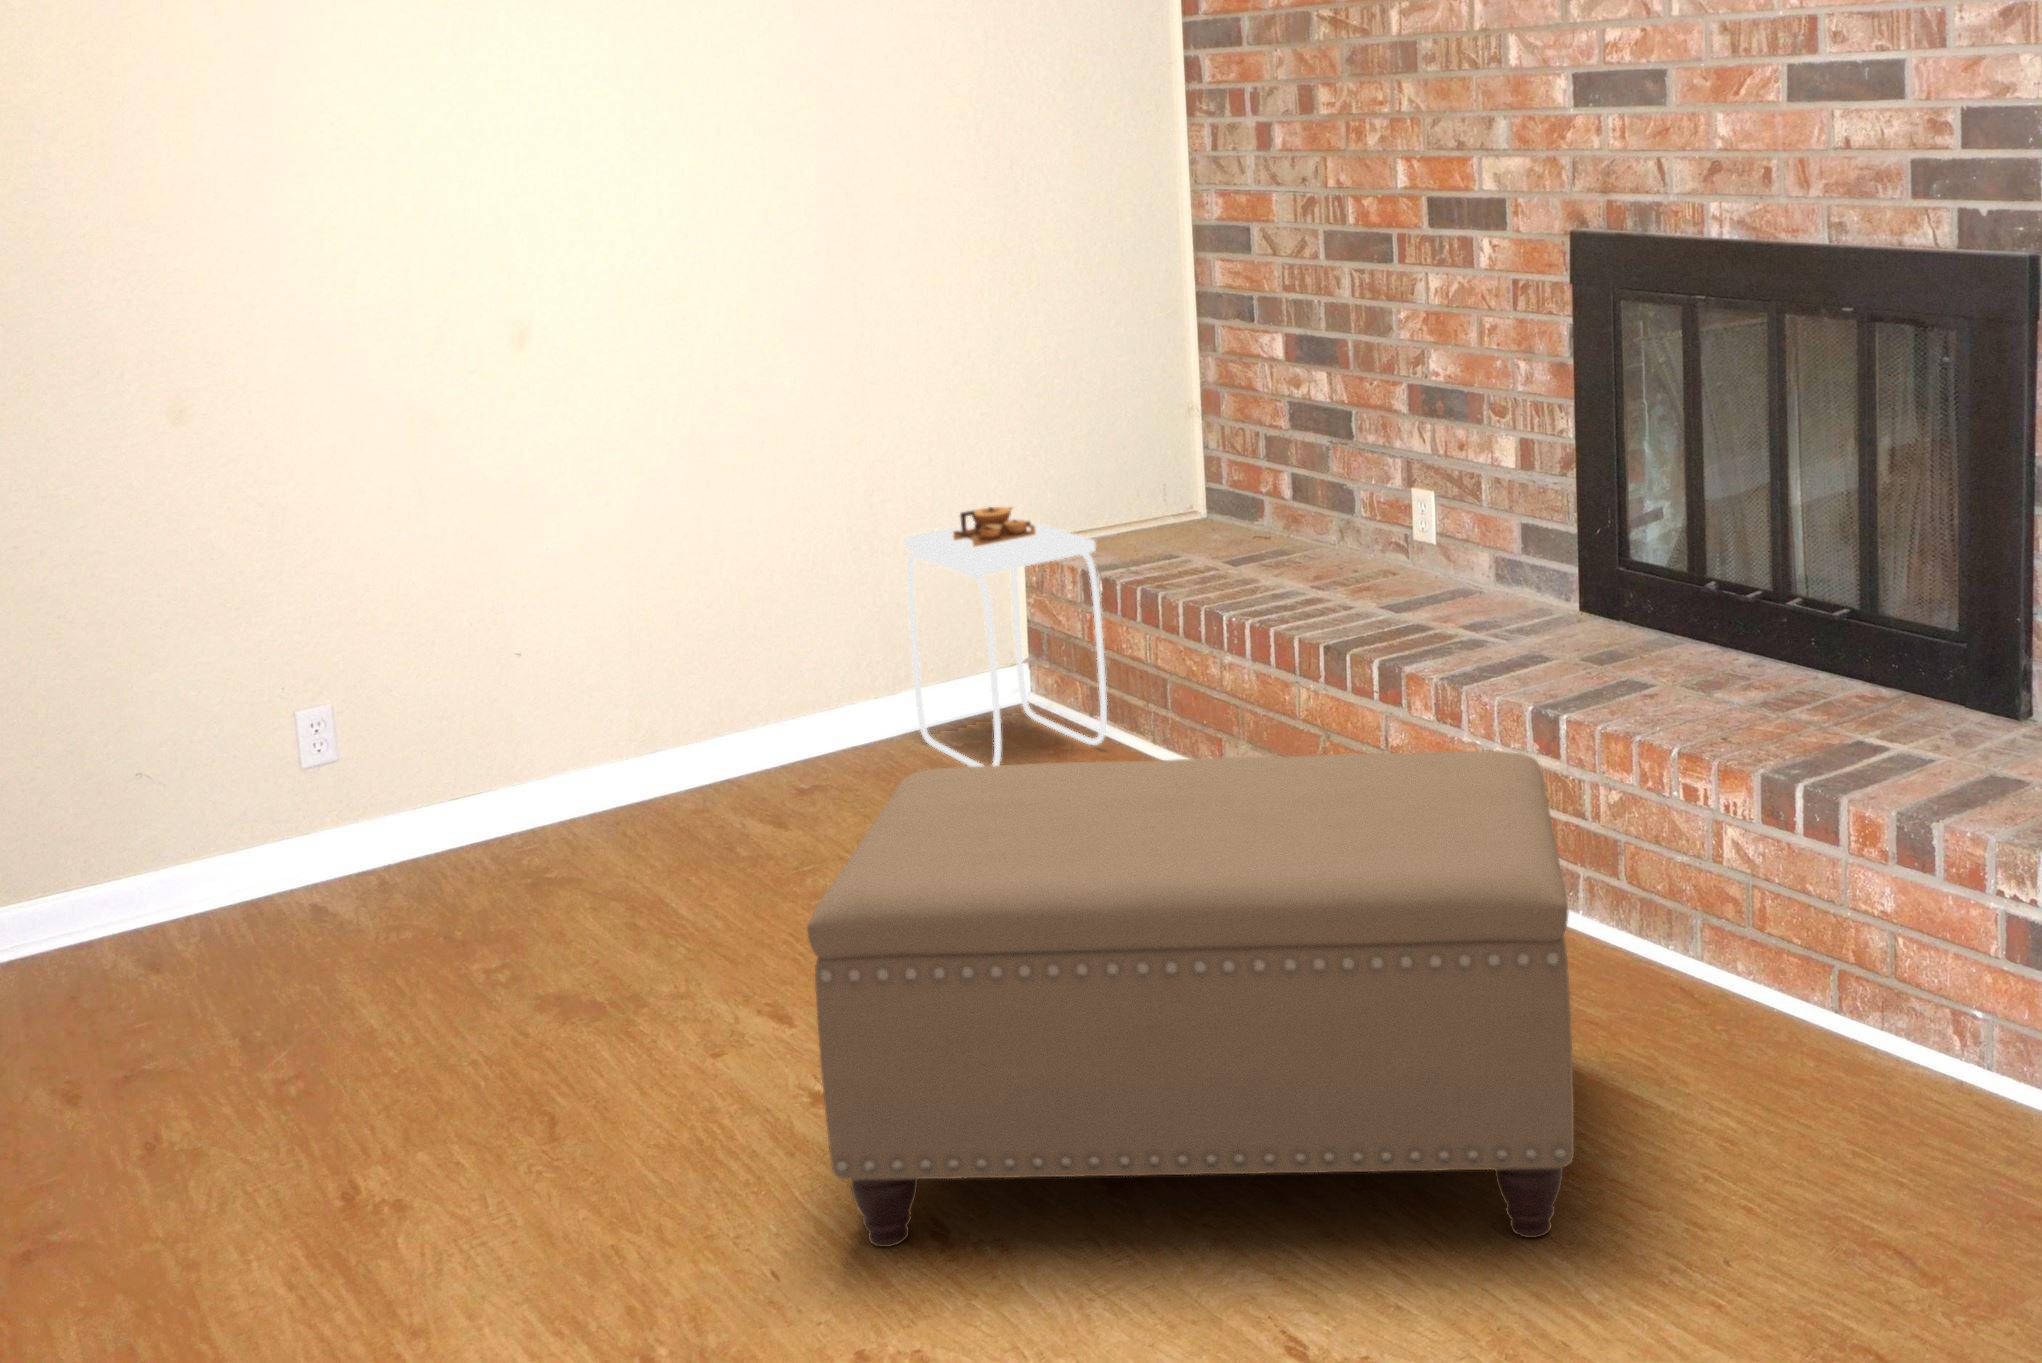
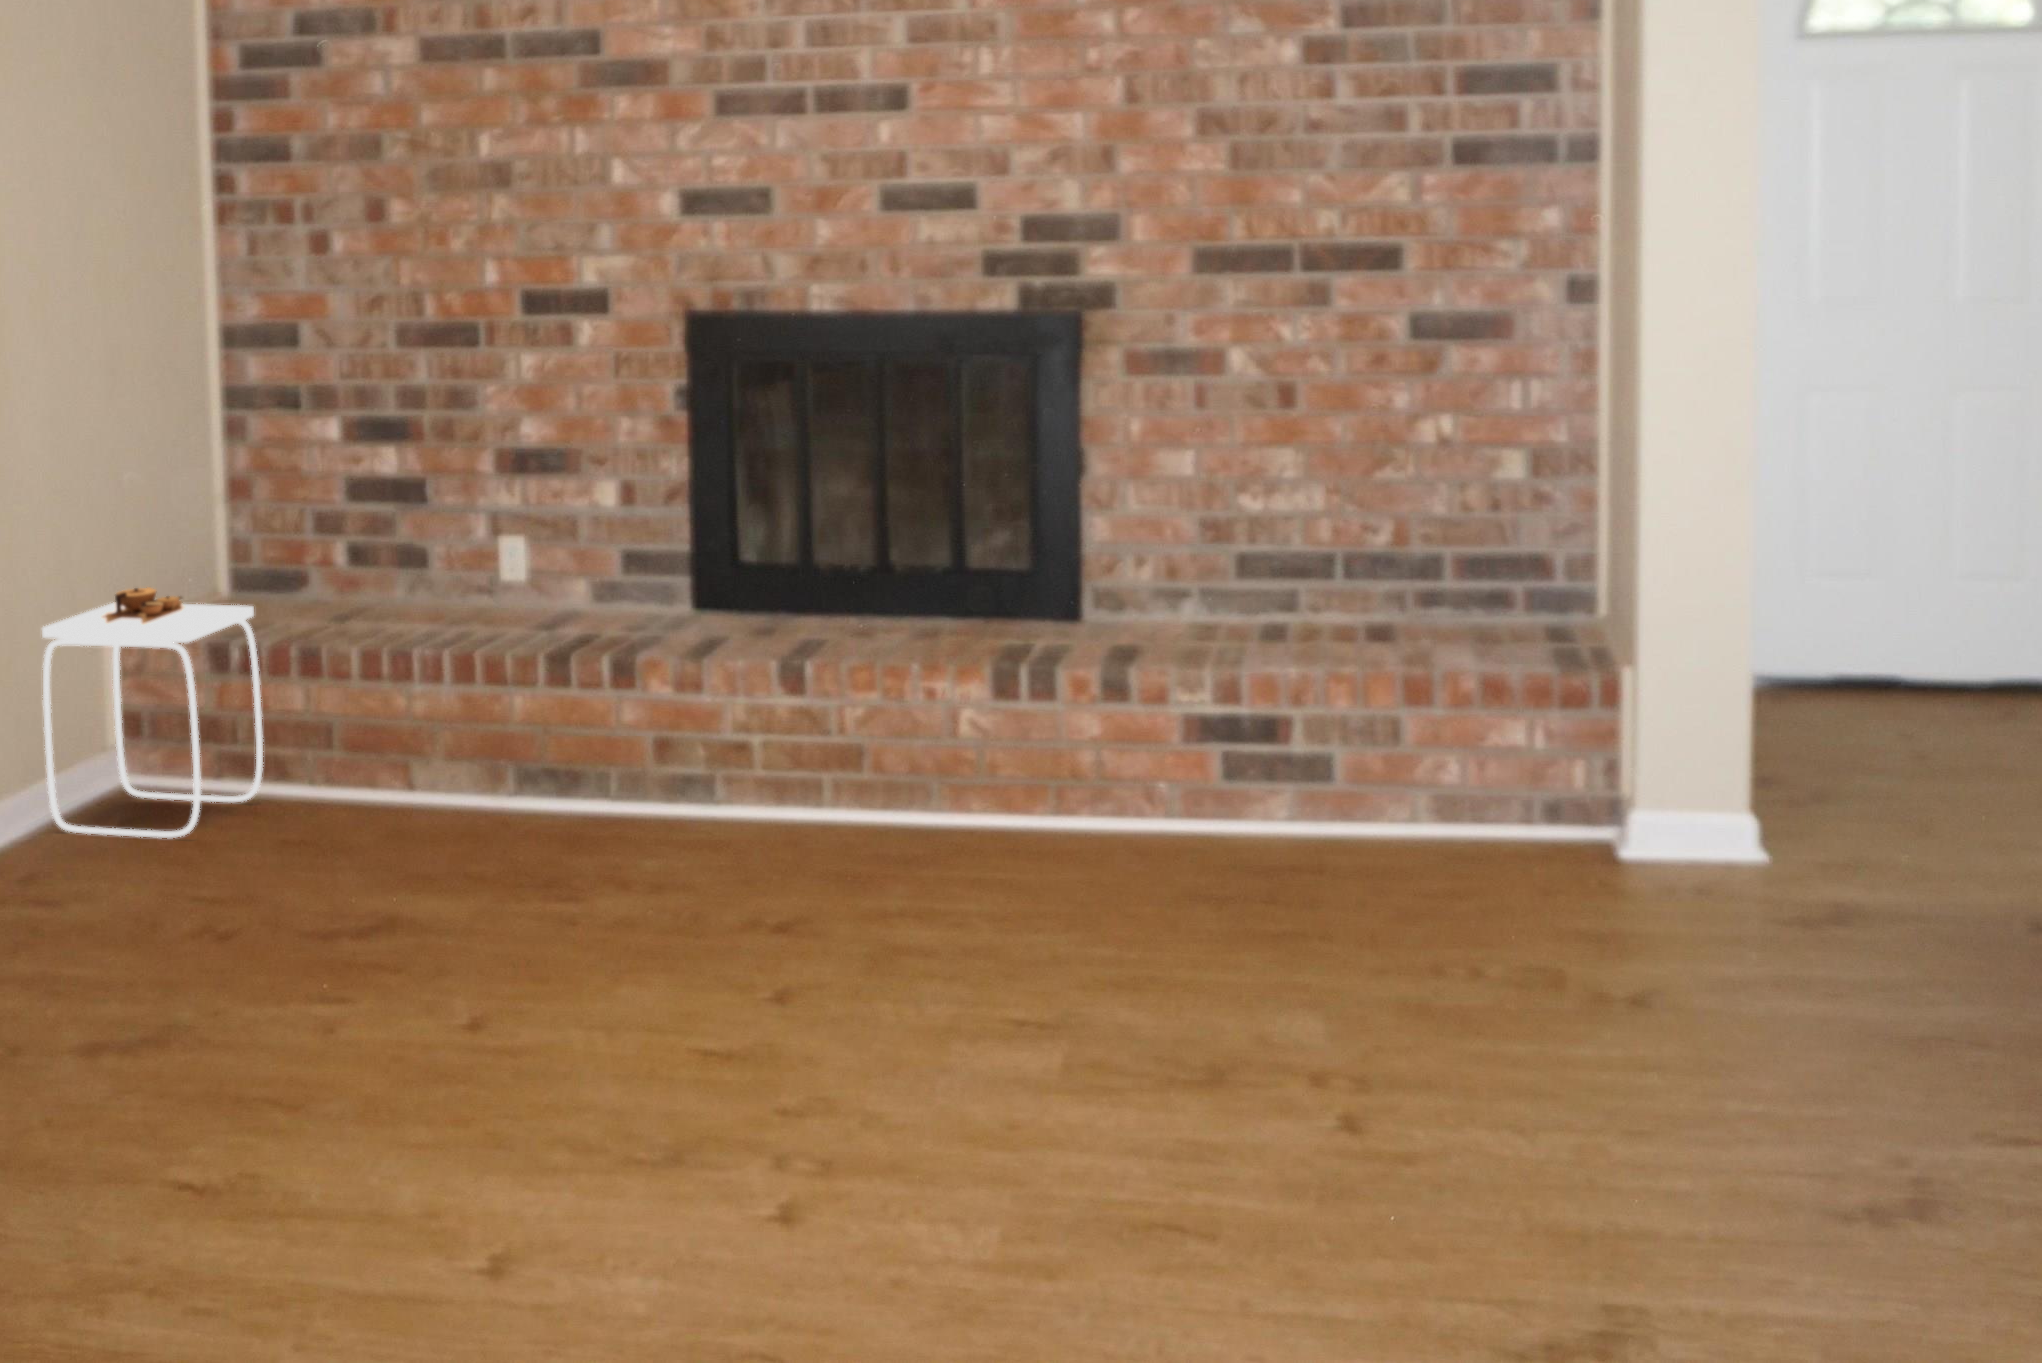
ottoman: present [807,751,1574,1247] -> none [497,659,1091,1085]

